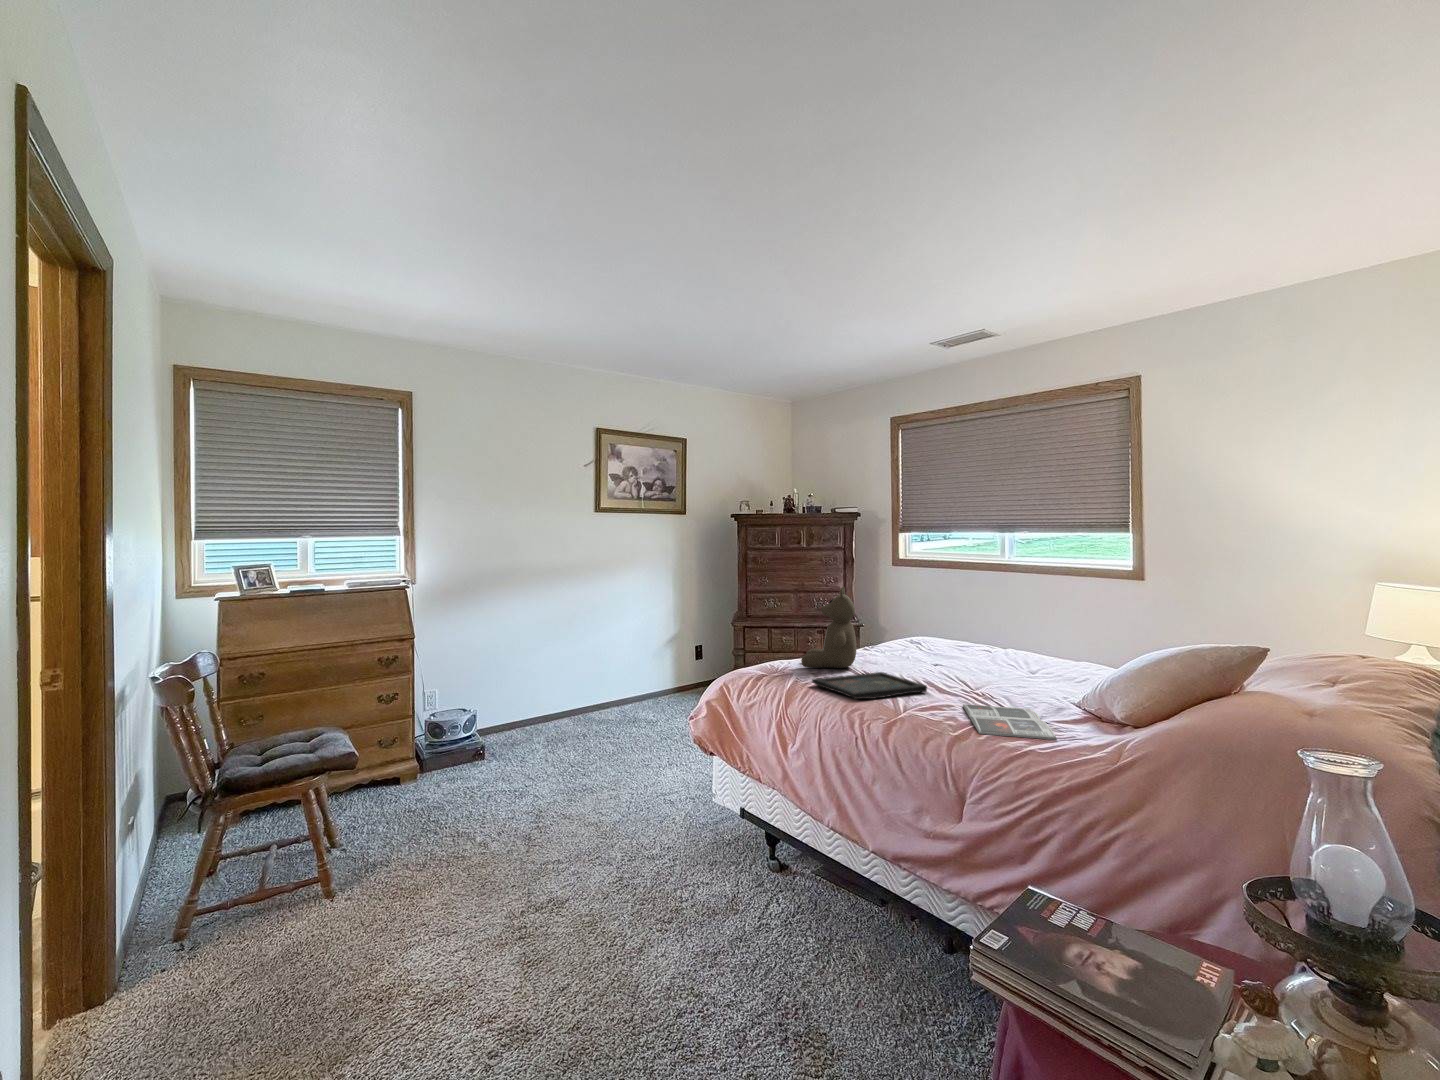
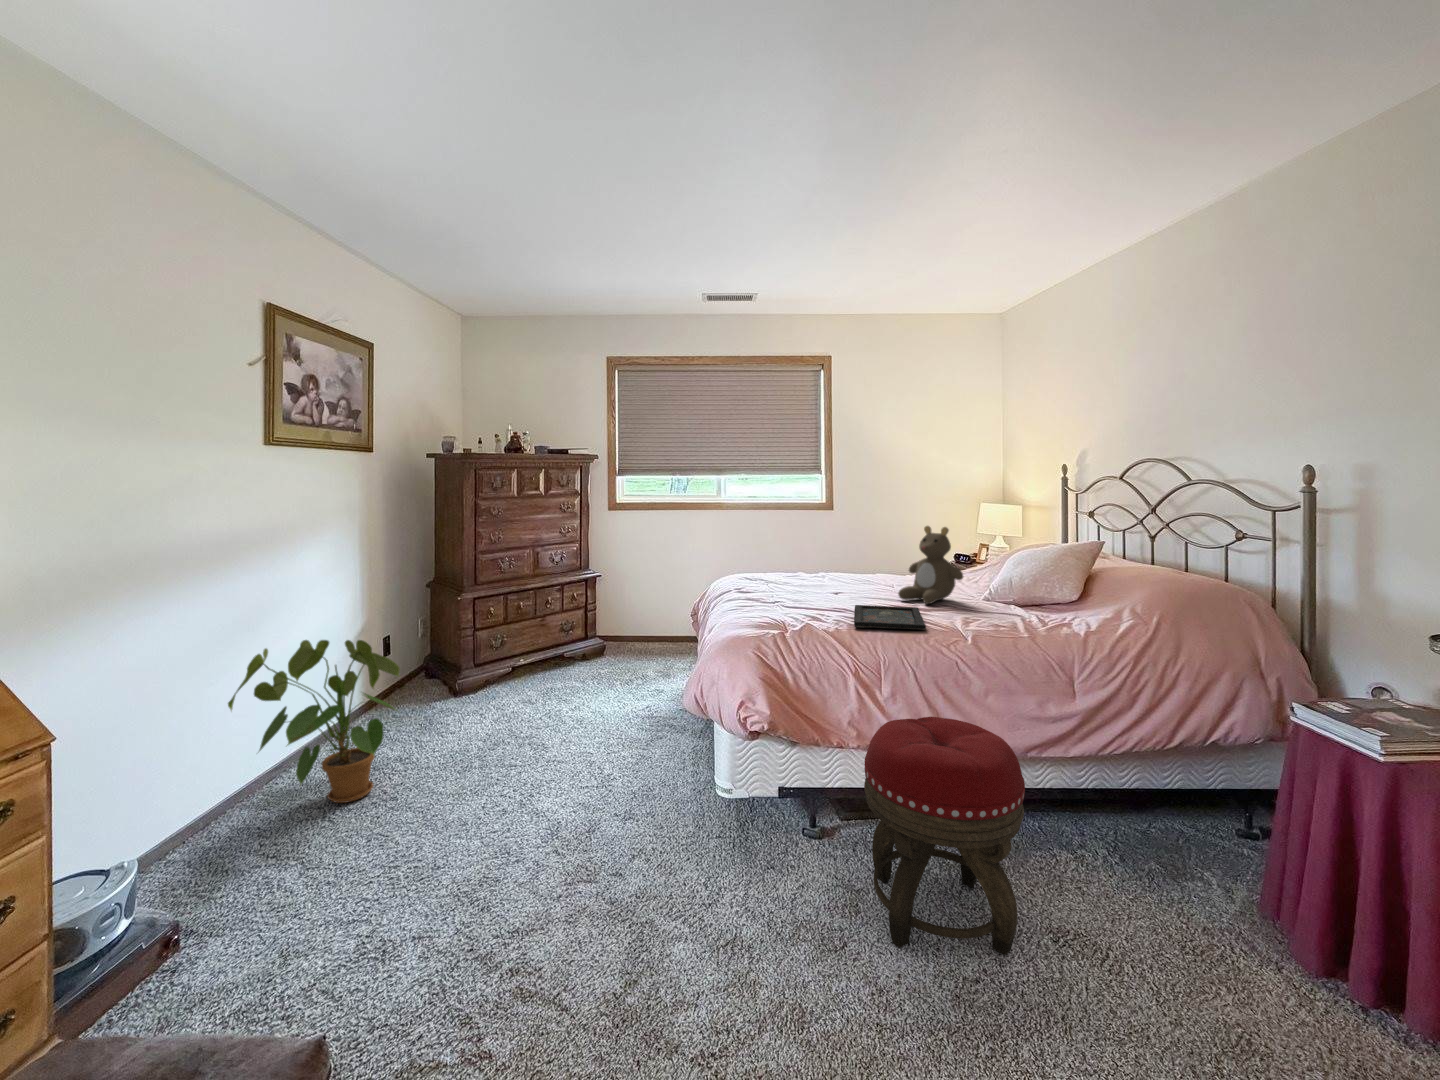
teddy bear: present [801,587,856,668] -> present [898,526,963,604]
house plant: none [540,633,640,739] -> present [228,640,400,803]
magazine: present [963,704,1057,740] -> none [968,609,1073,632]
footstool: none [645,761,791,1008] -> present [864,717,1025,955]

